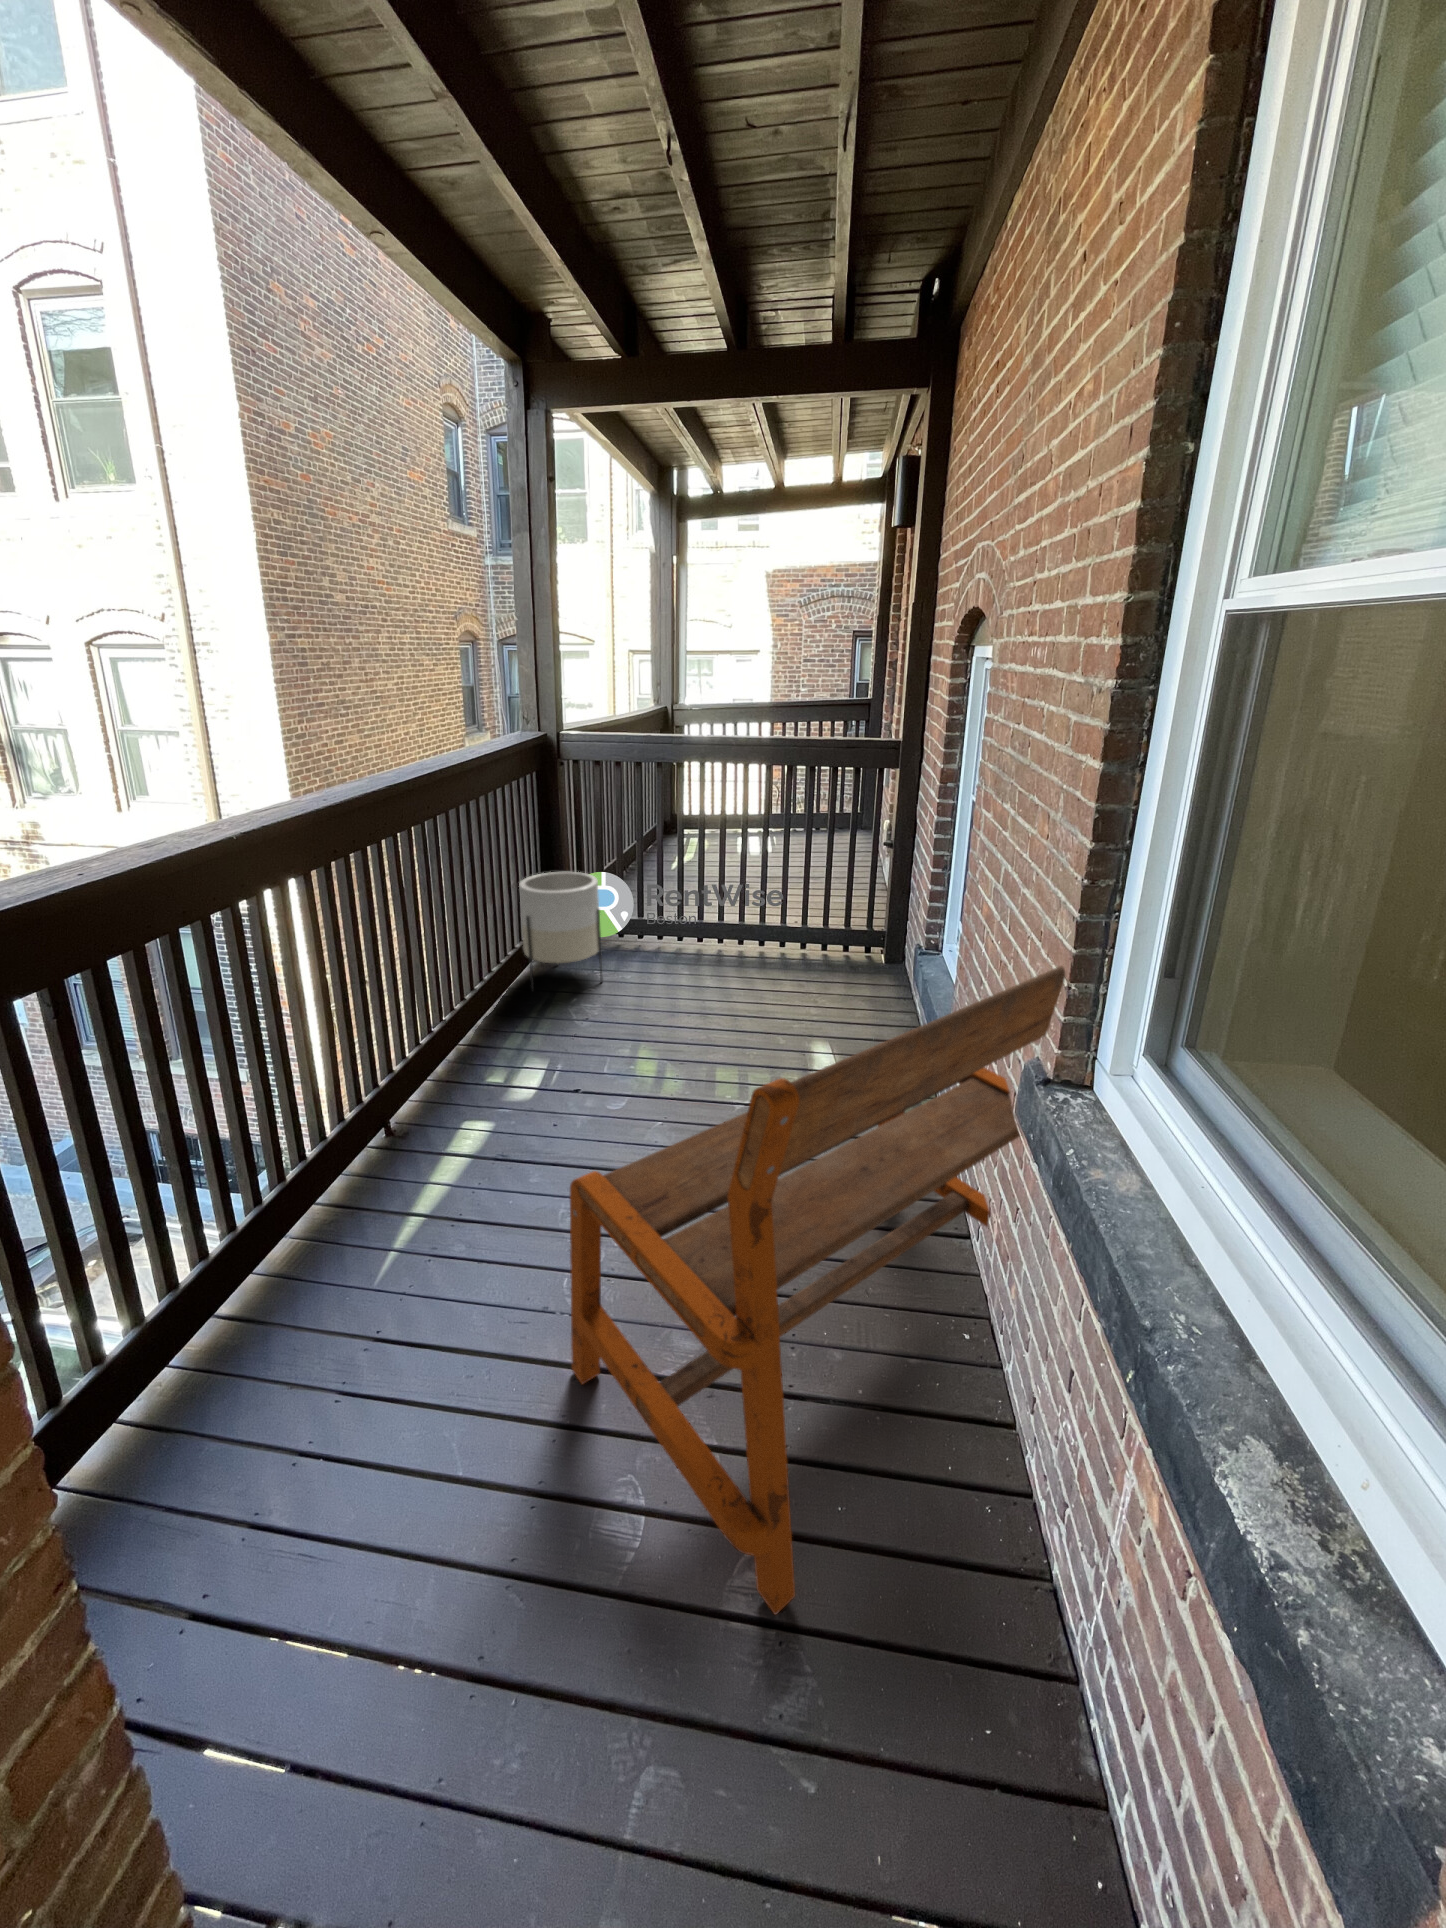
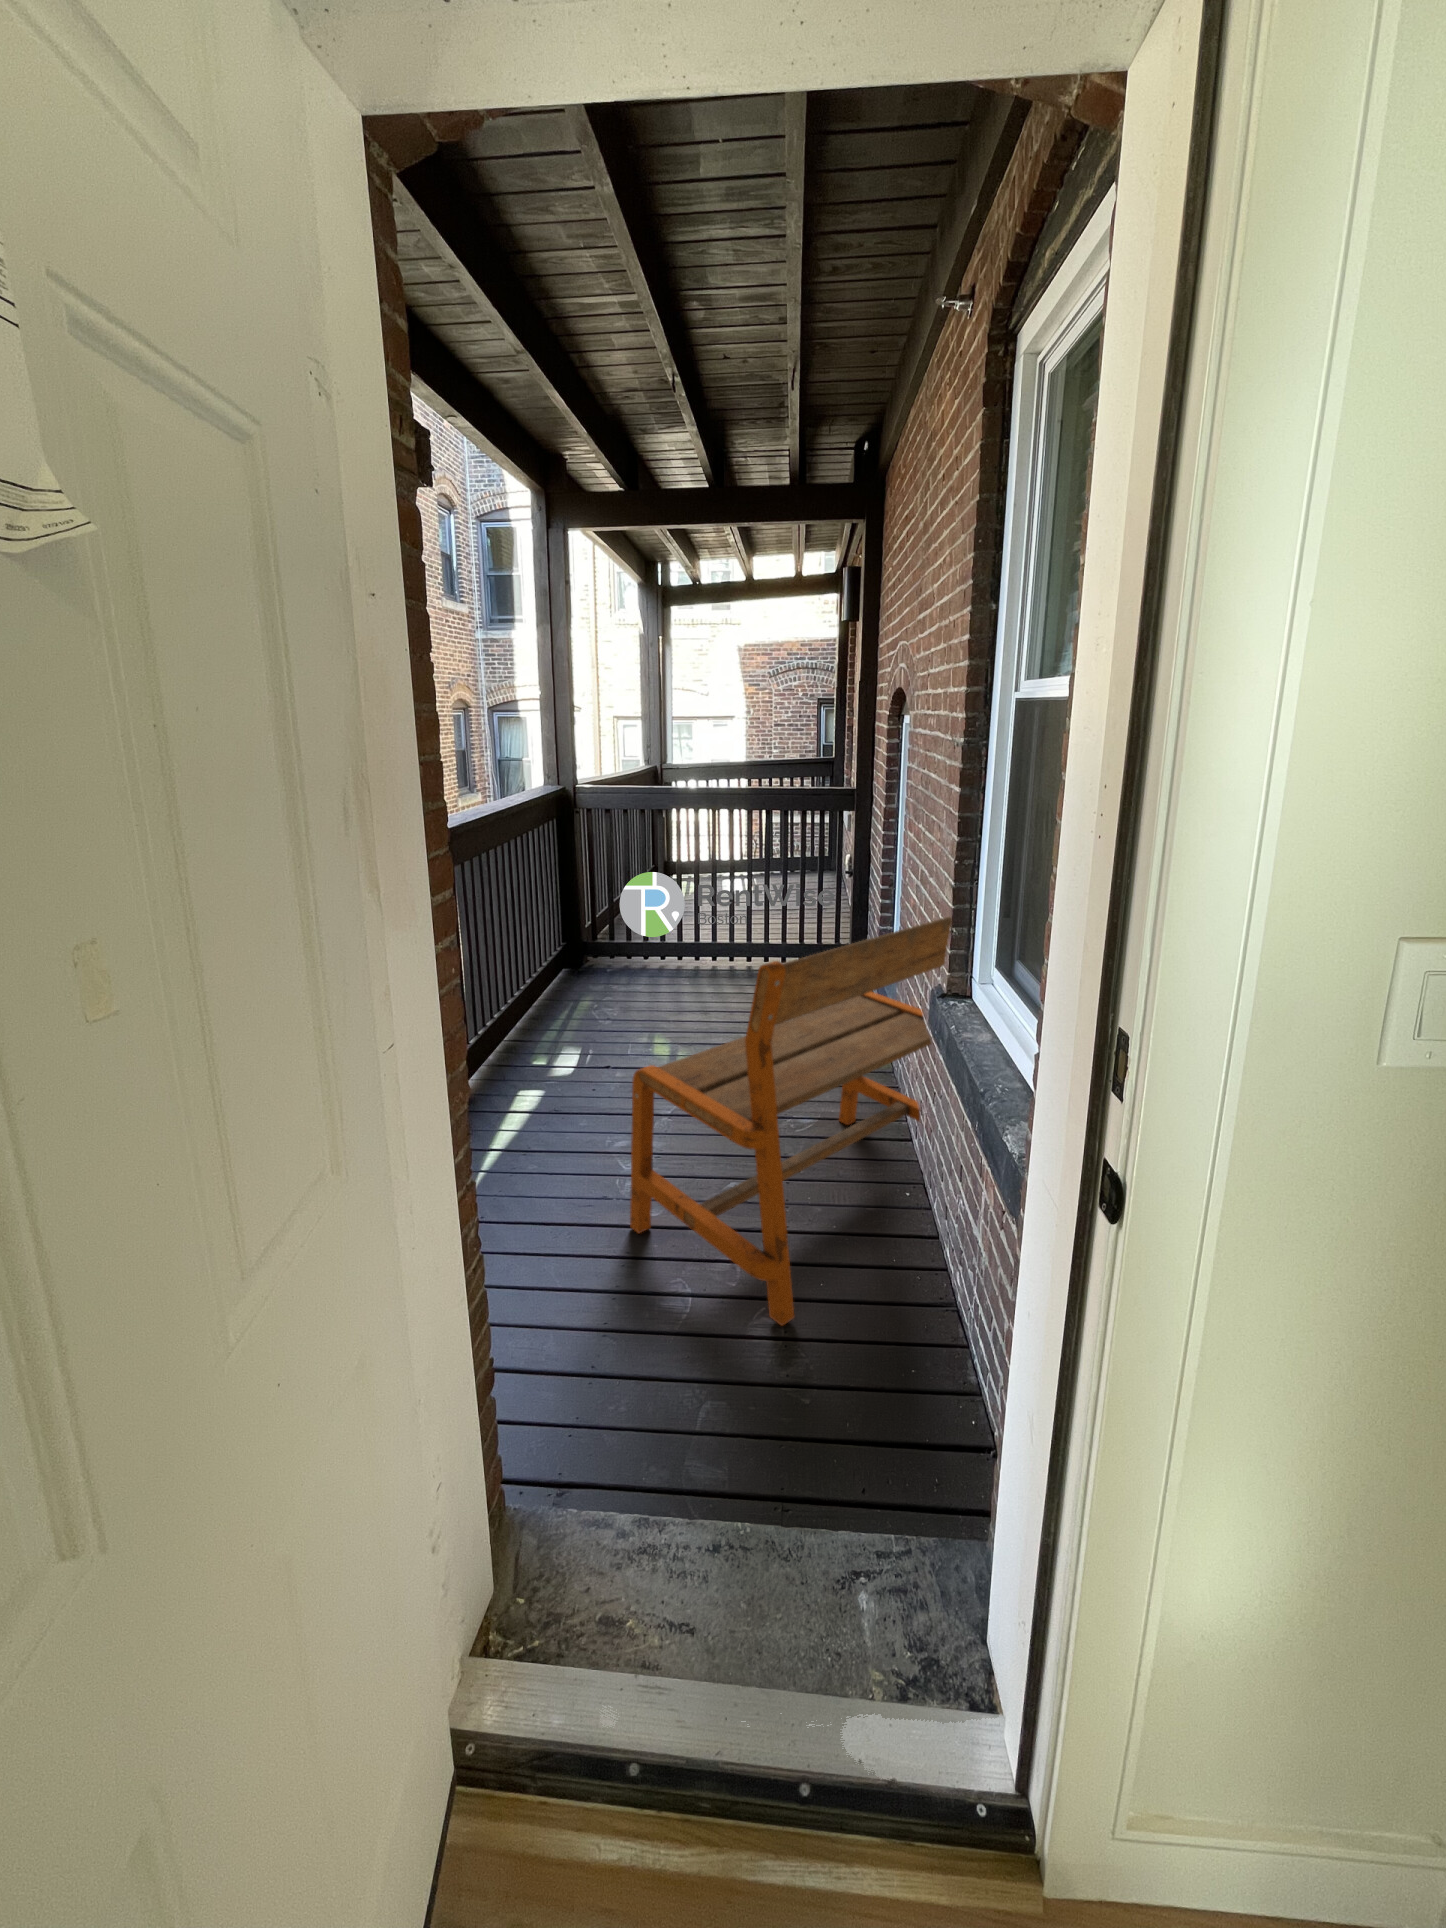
planter: present [519,872,602,991] -> none [544,902,616,1004]

